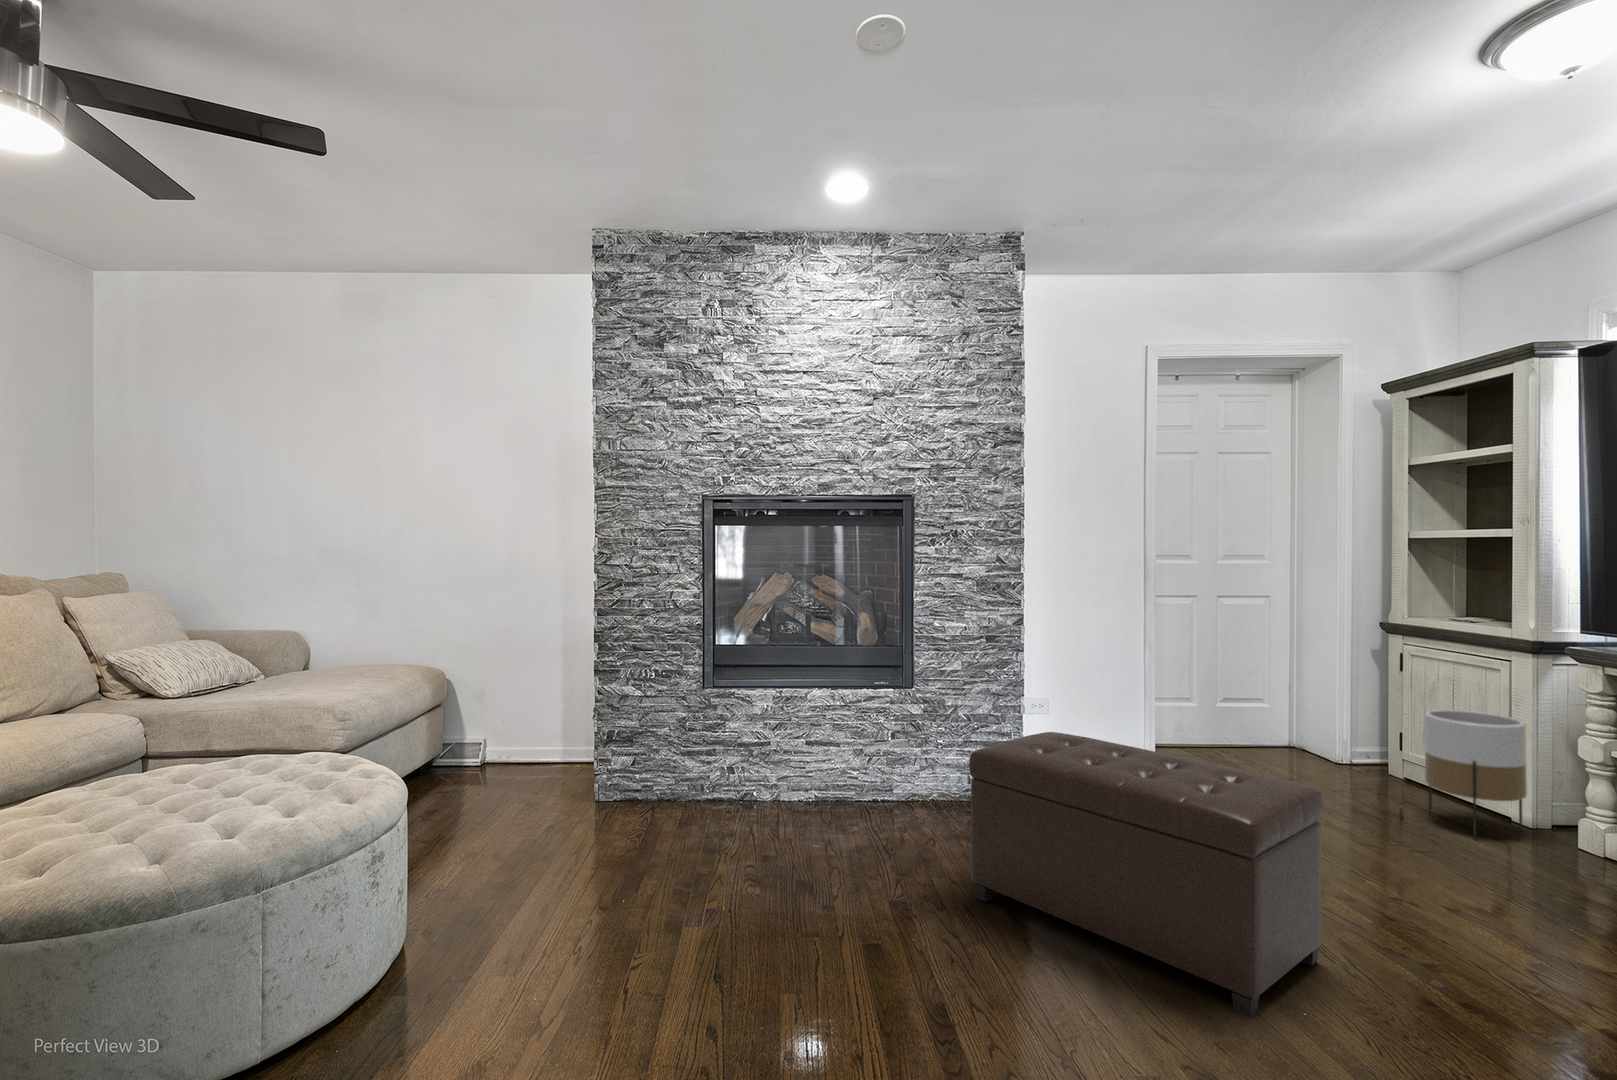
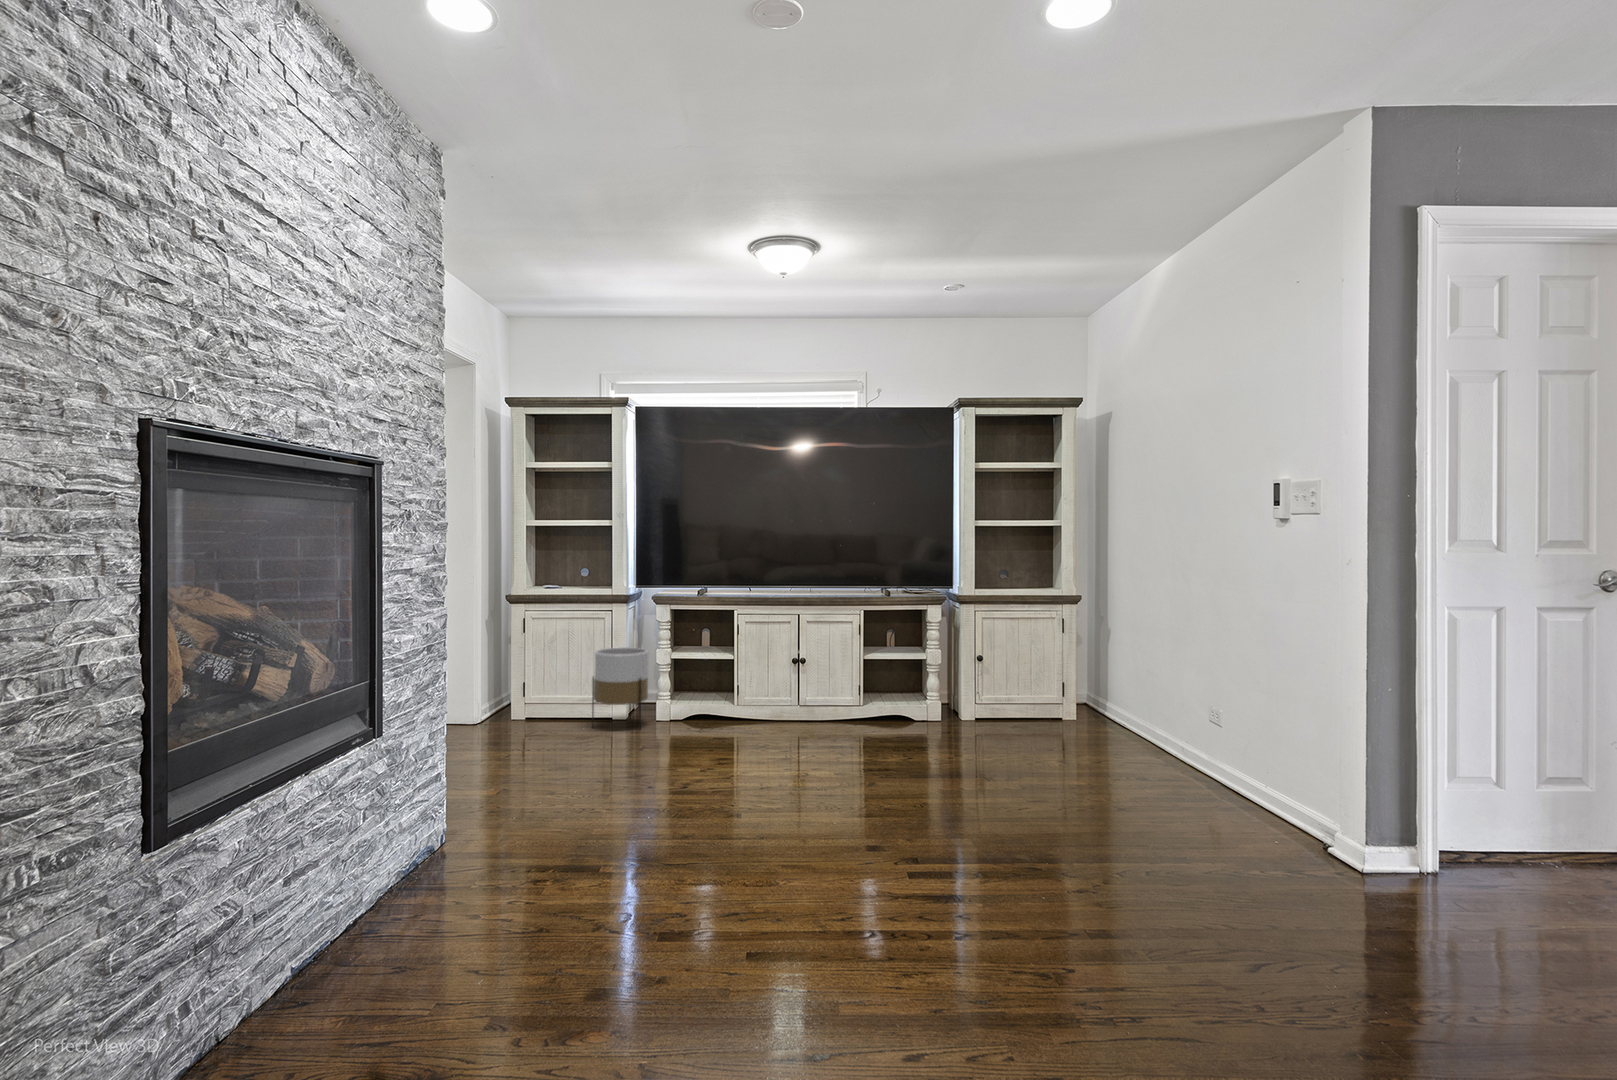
ottoman: present [969,732,1323,1018] -> none [641,687,885,875]

